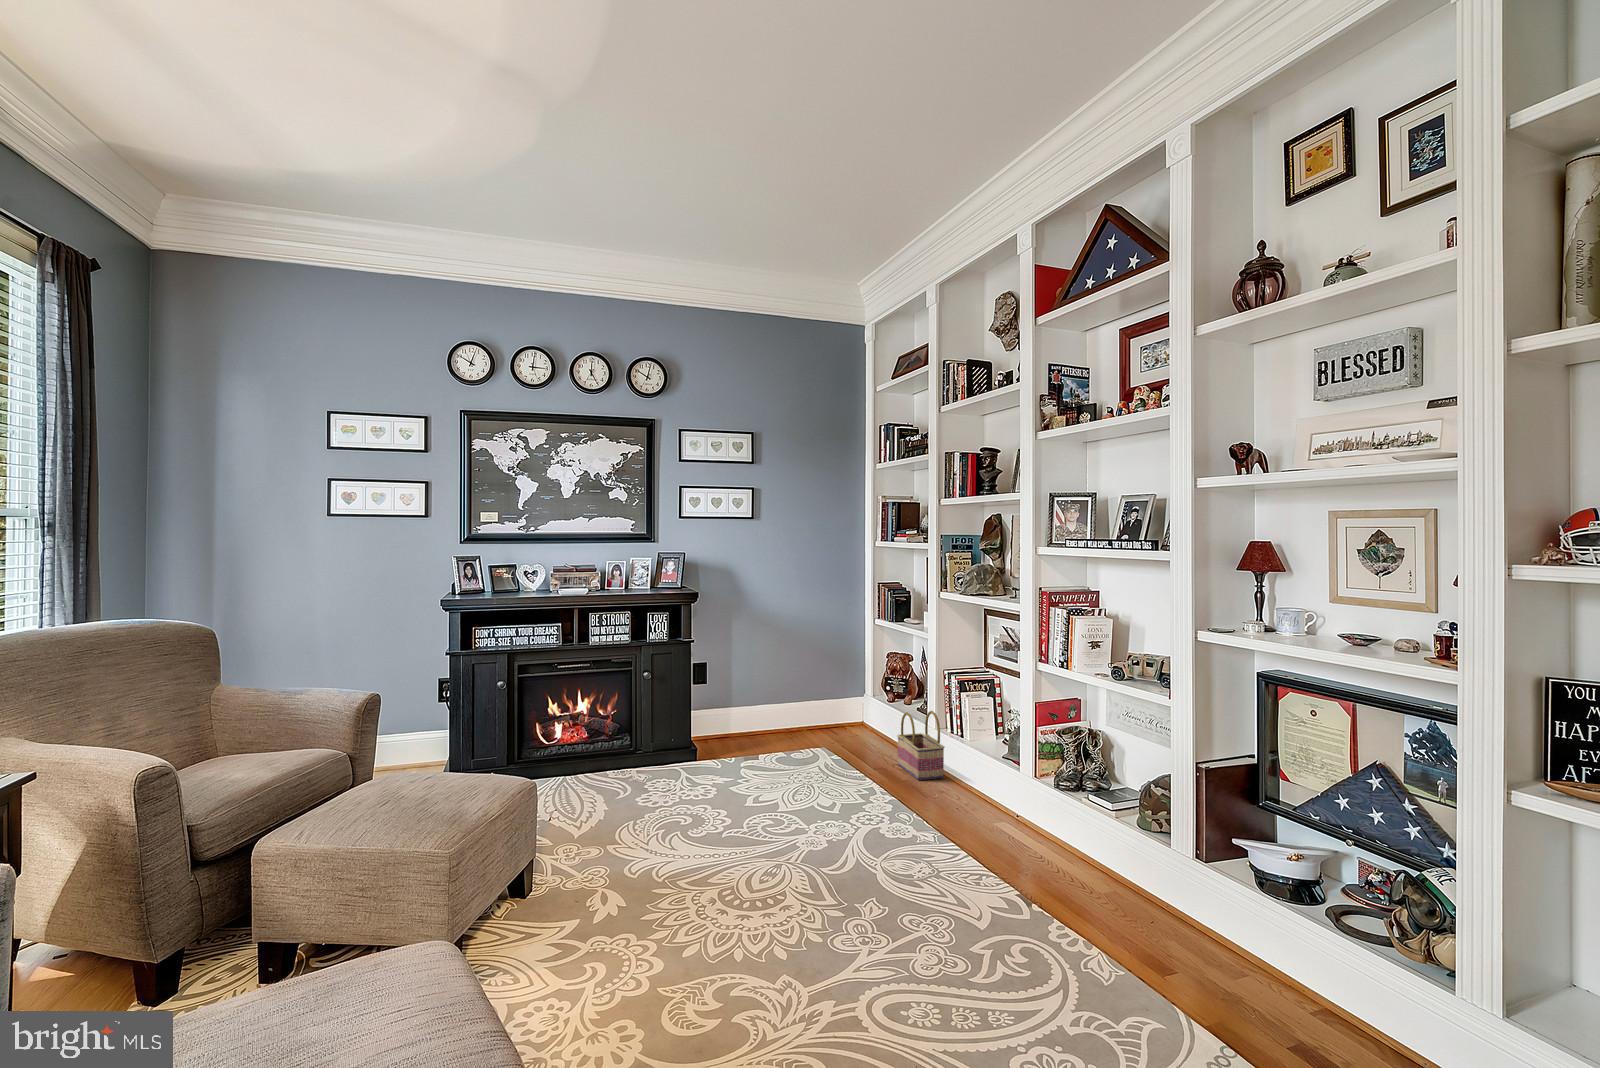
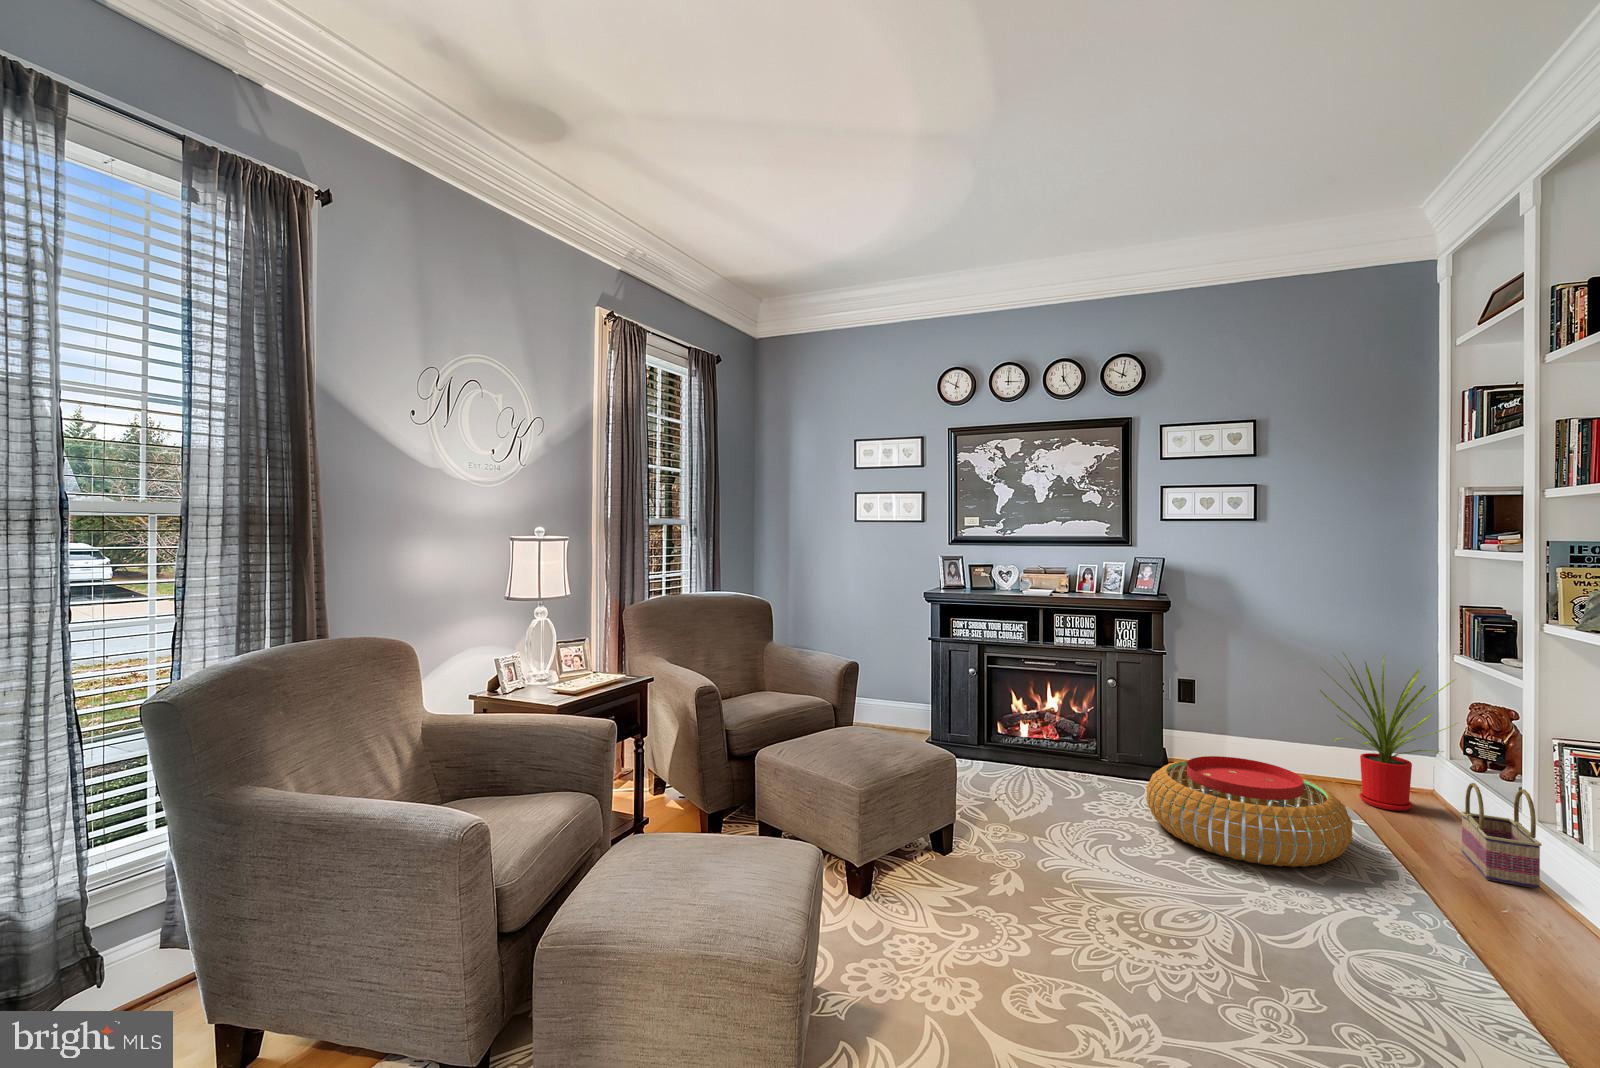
house plant: none [798,623,885,745] -> present [1320,653,1457,811]
pouf: none [695,726,847,814] -> present [1146,756,1353,867]

